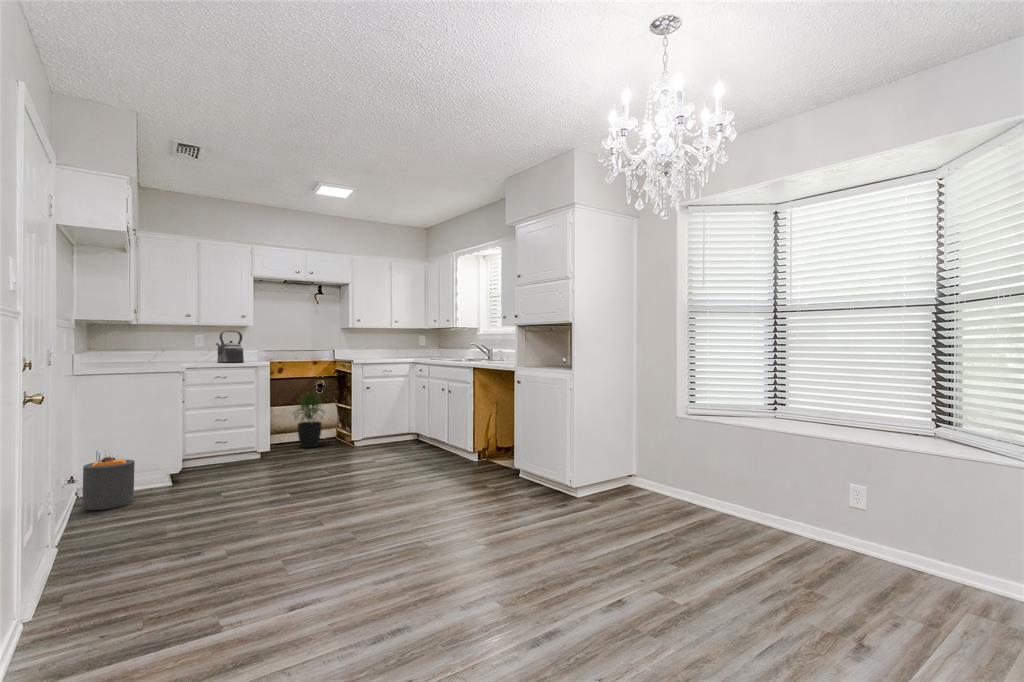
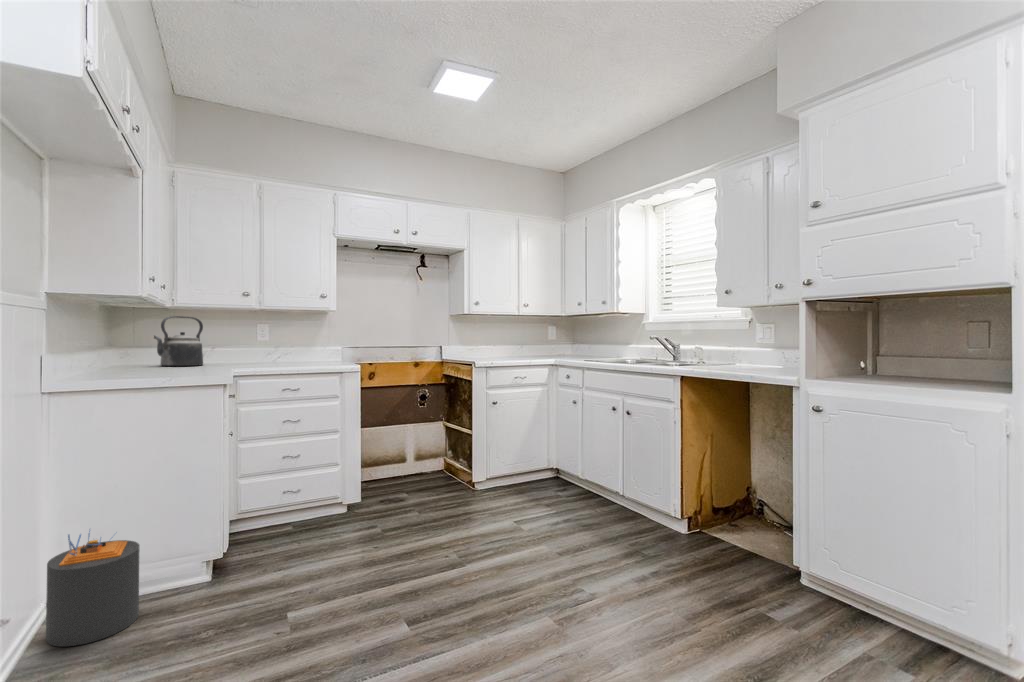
kettle: present [216,331,244,363] -> present [154,316,203,366]
potted plant: present [293,392,324,448] -> none [385,406,435,488]

